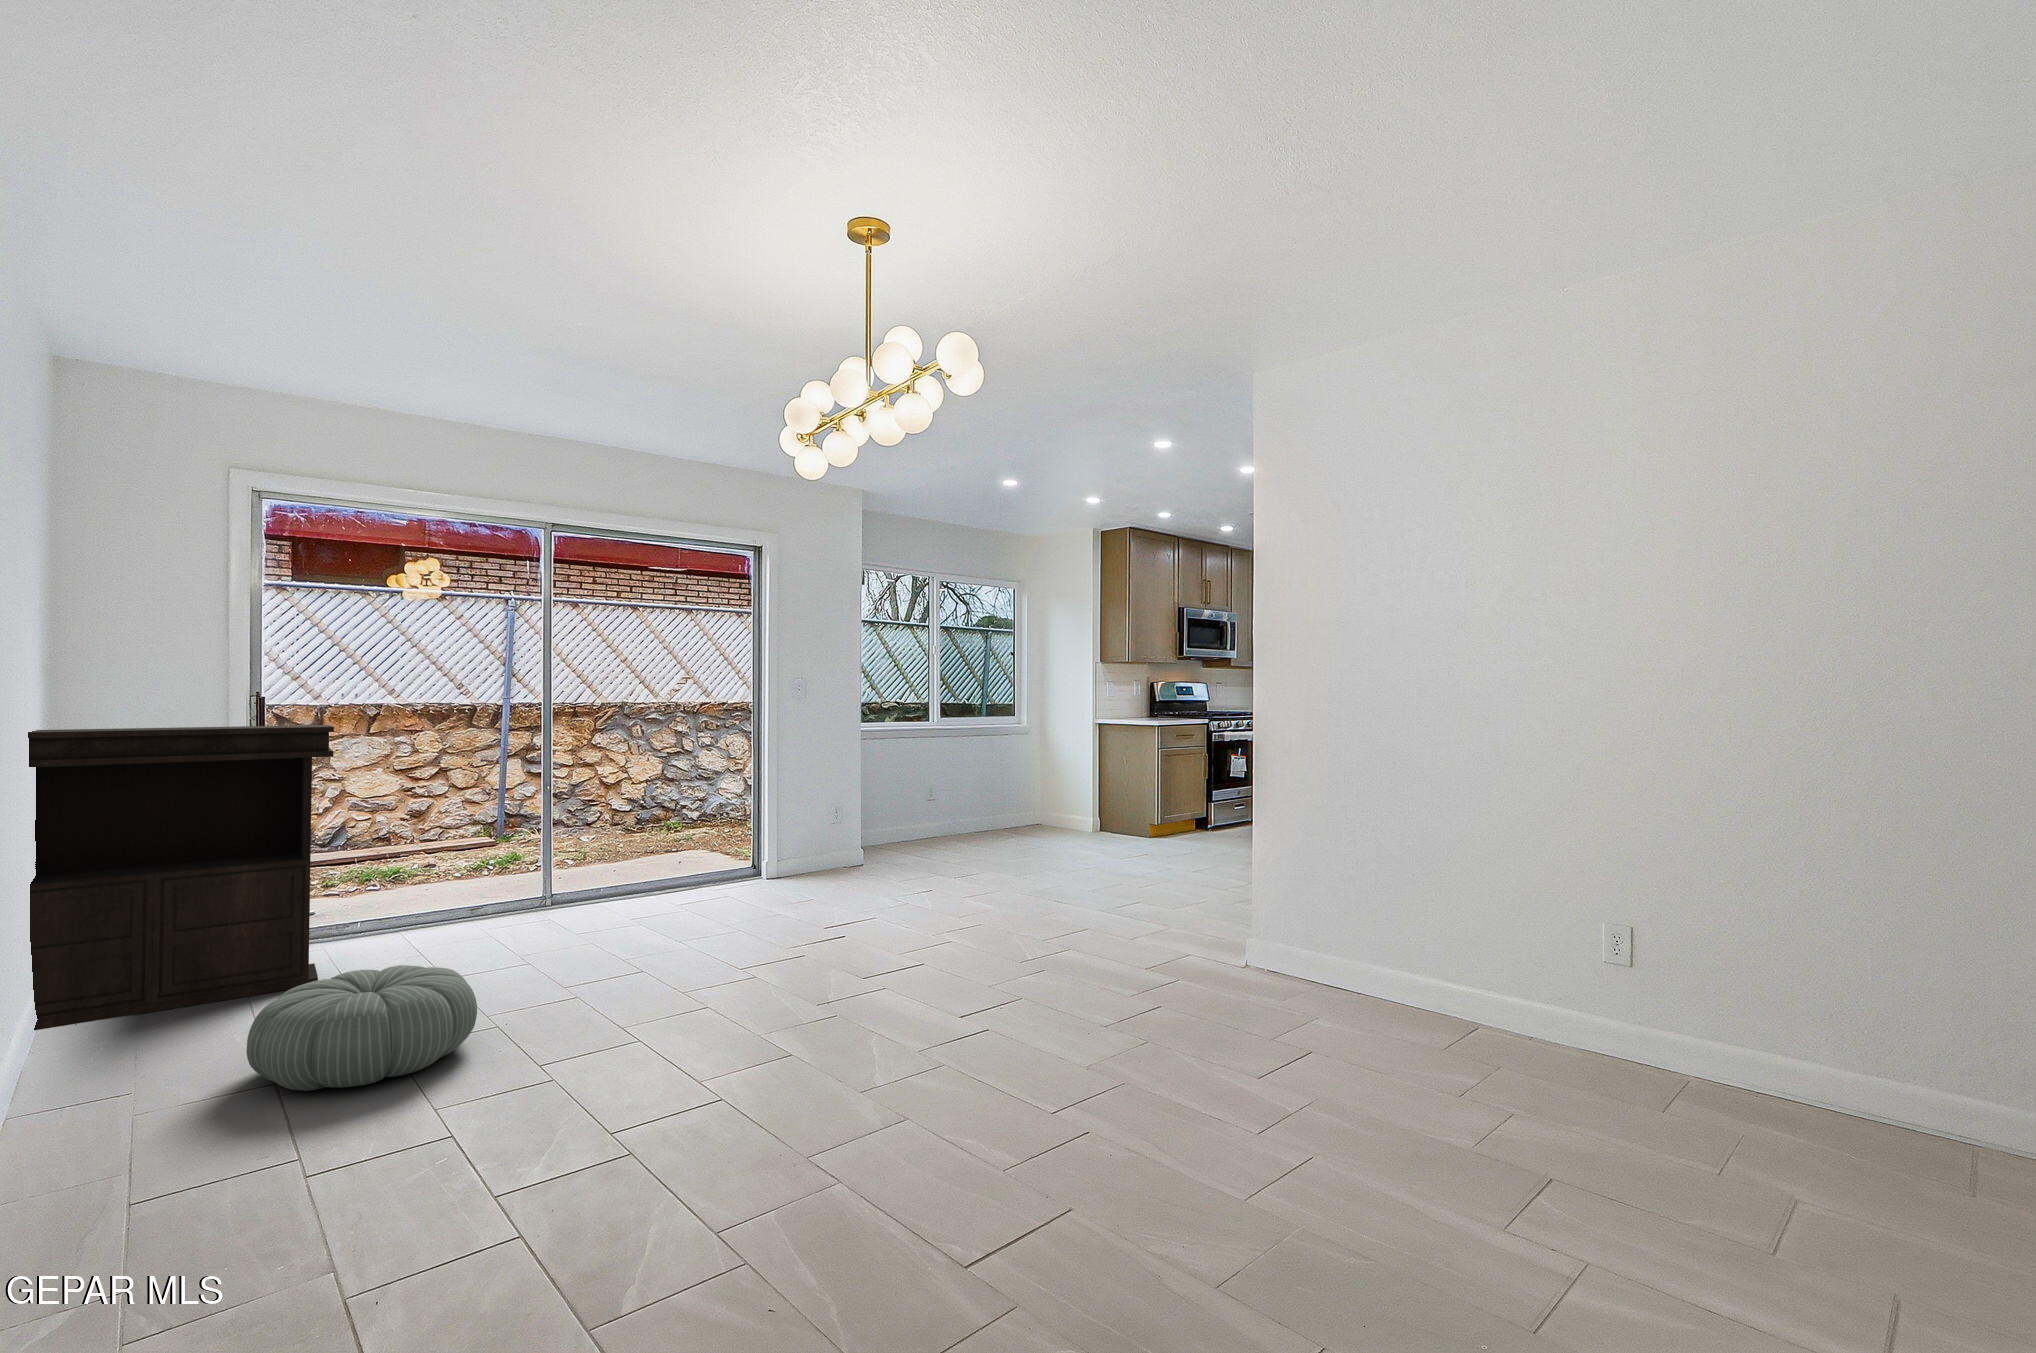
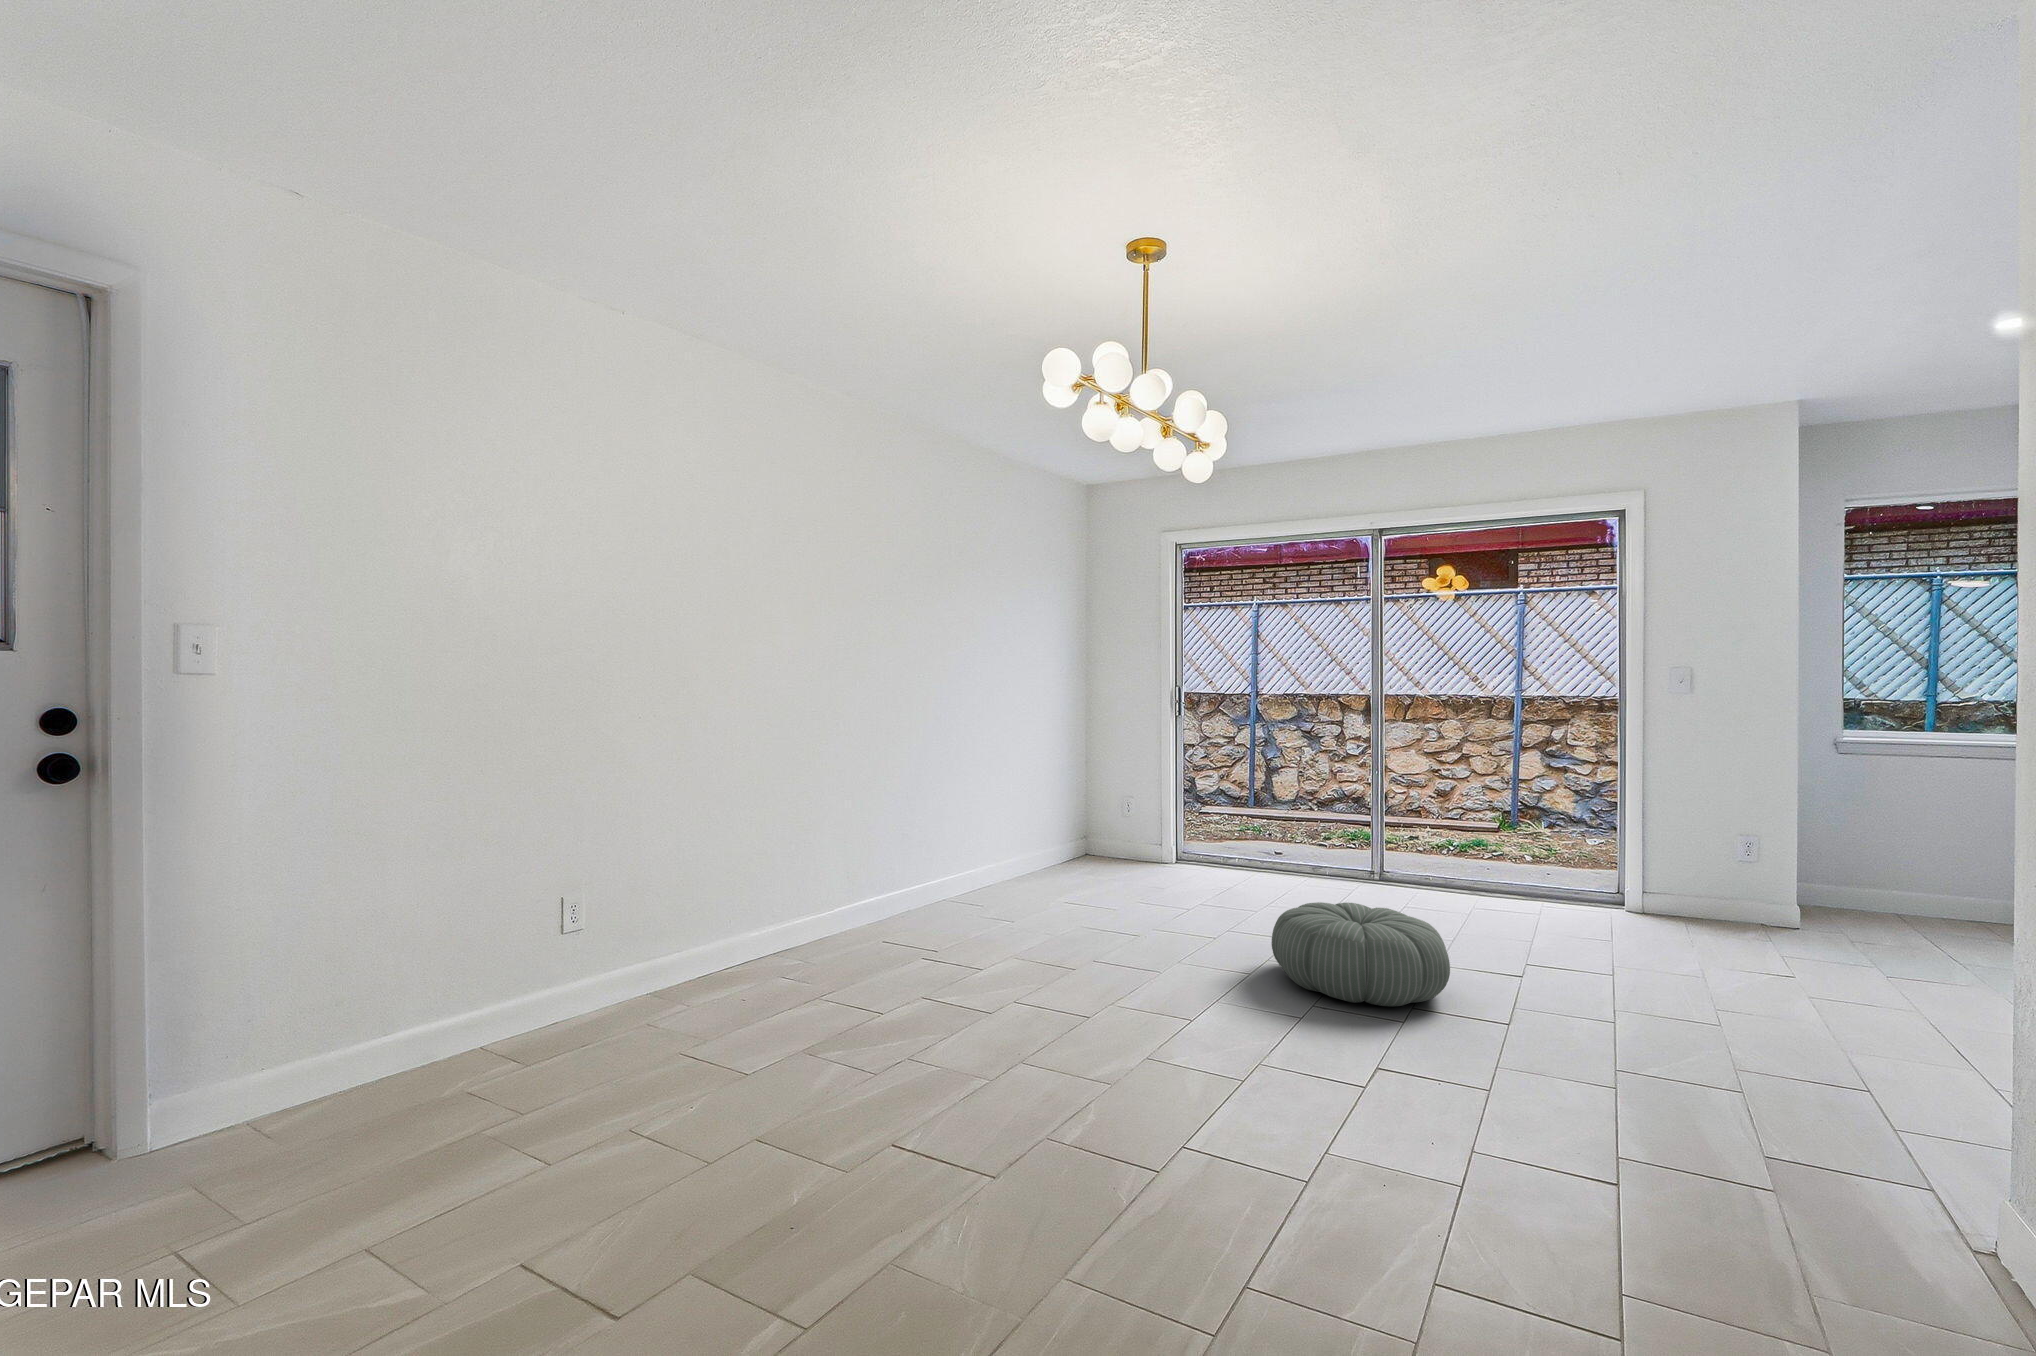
console table: present [28,725,334,1030] -> none [1138,697,1356,914]

